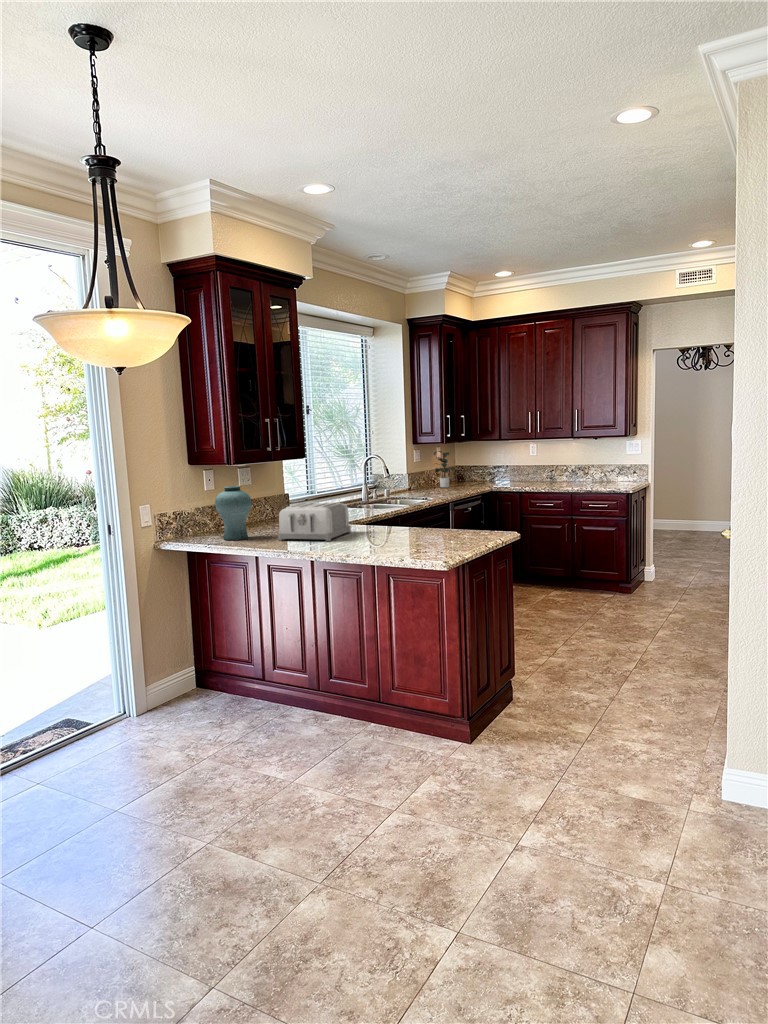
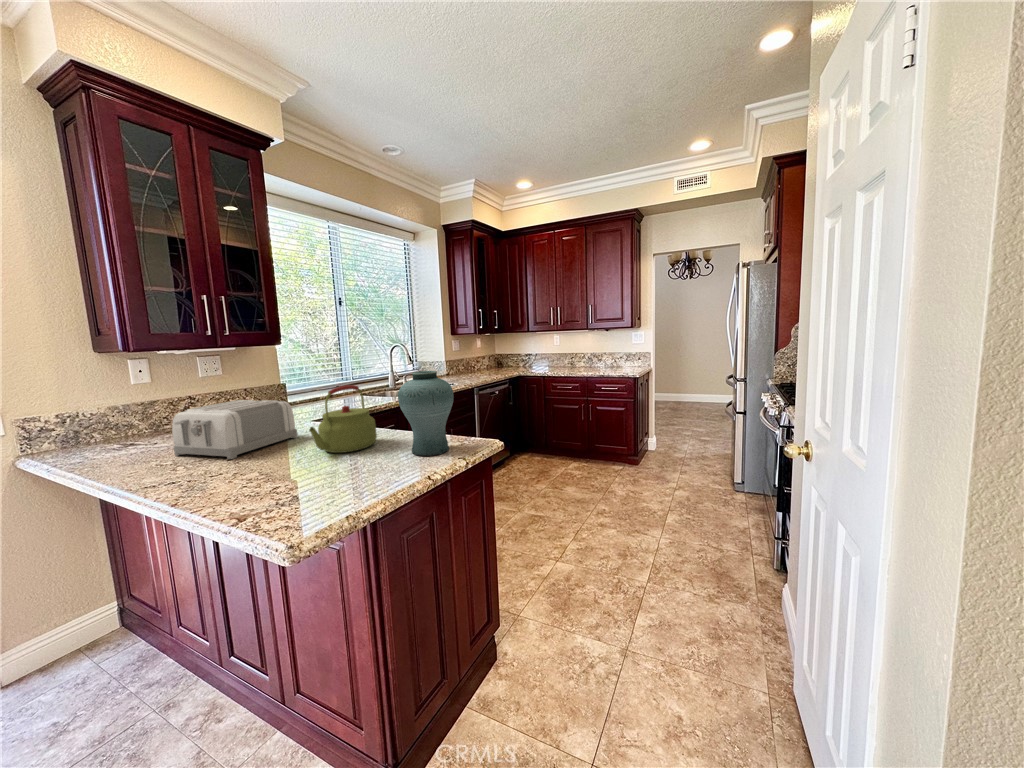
potted plant: present [434,451,454,488] -> none [467,341,494,373]
vase: present [215,486,251,540] -> present [398,371,454,456]
kettle: none [386,490,425,538] -> present [309,385,377,453]

